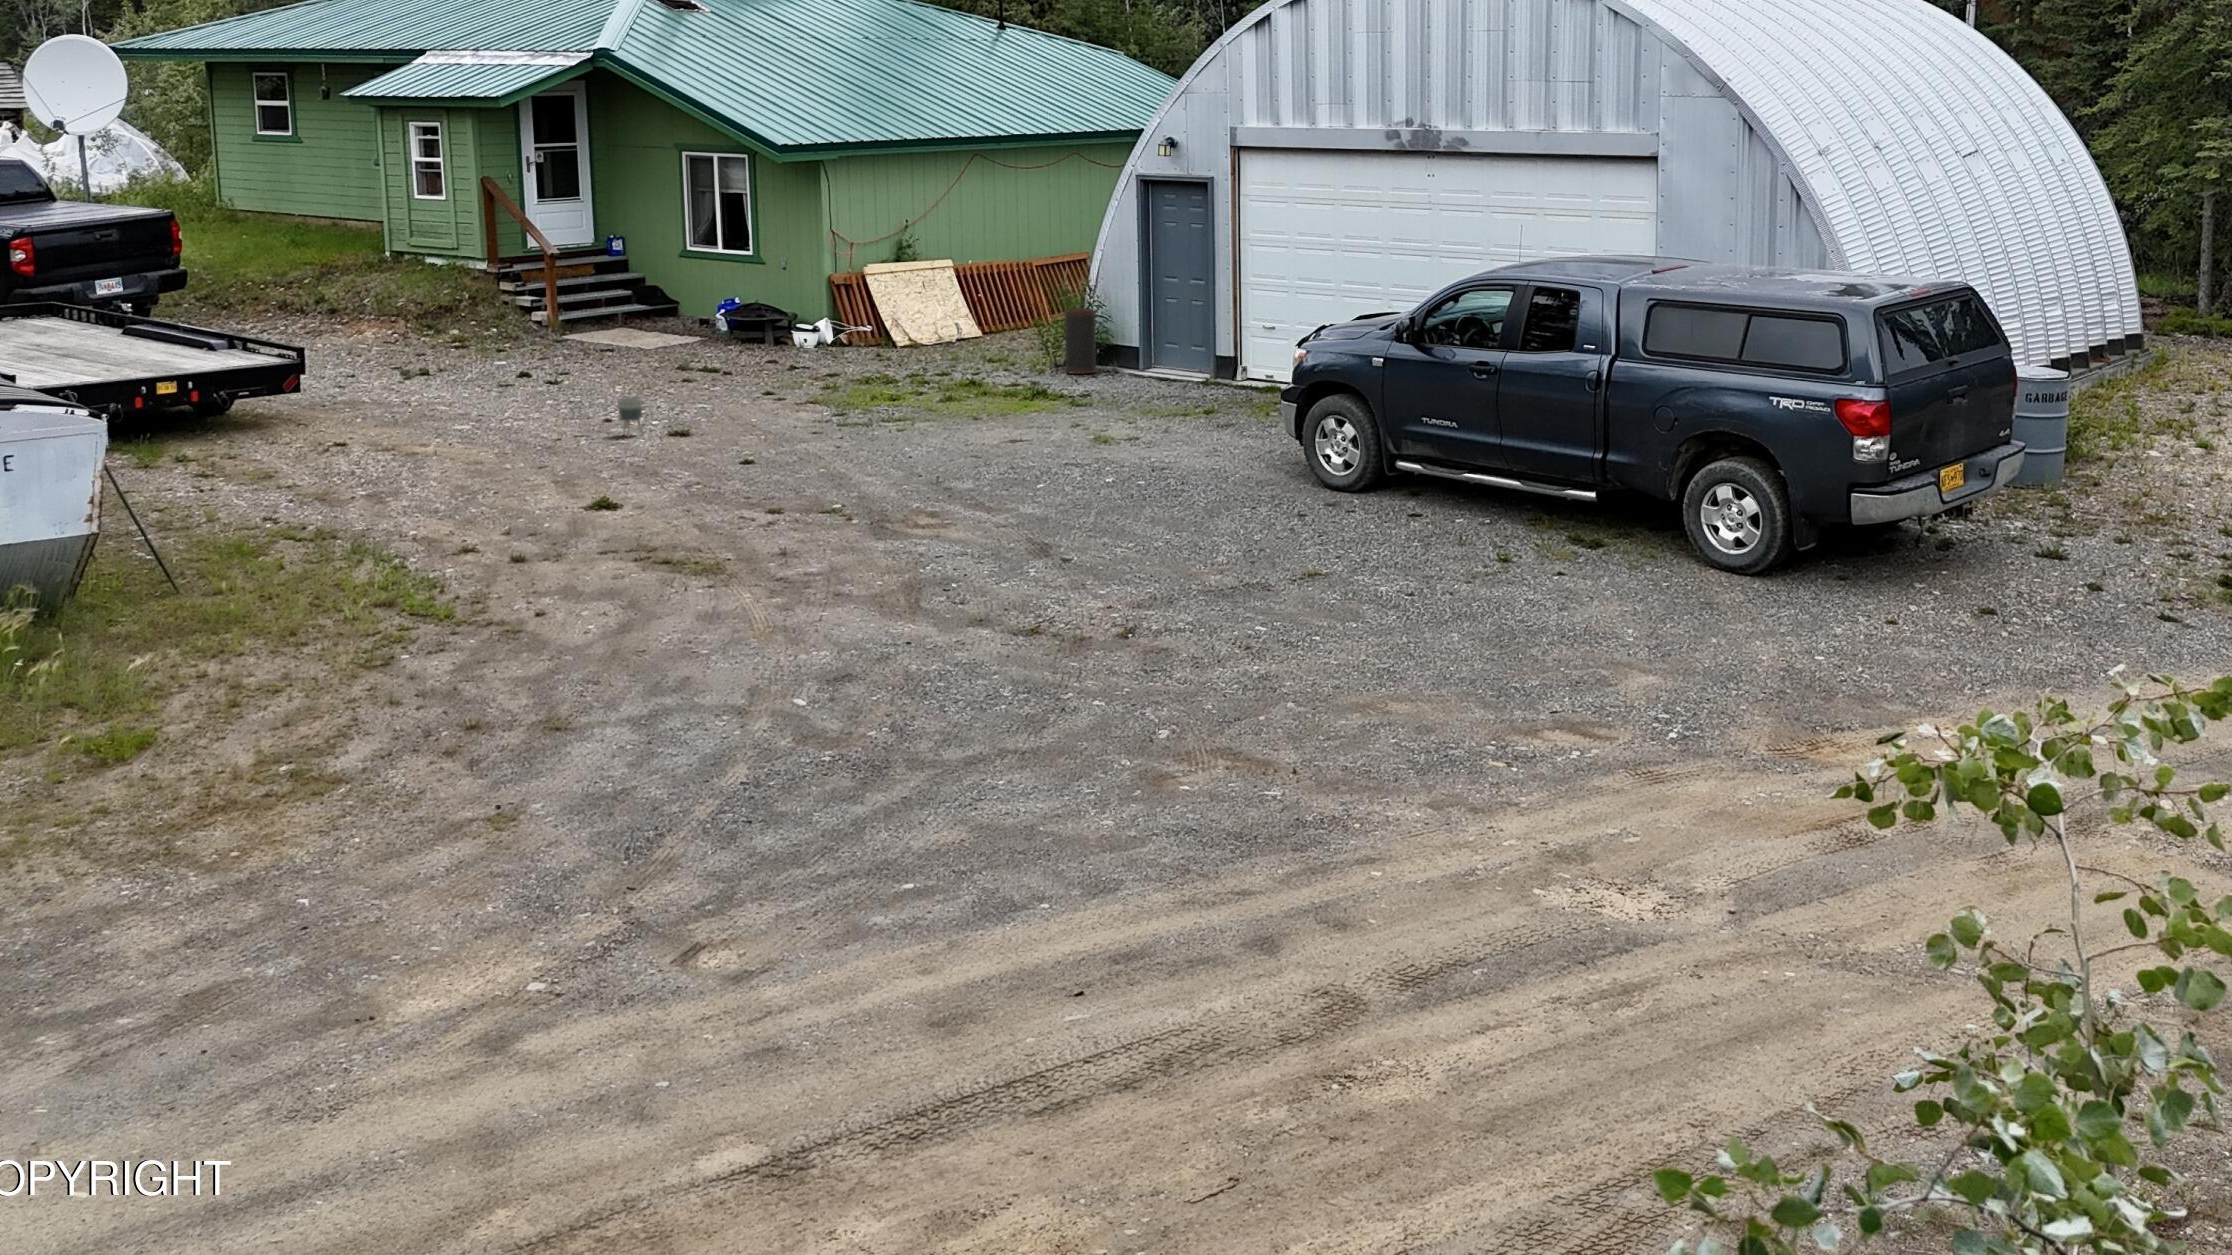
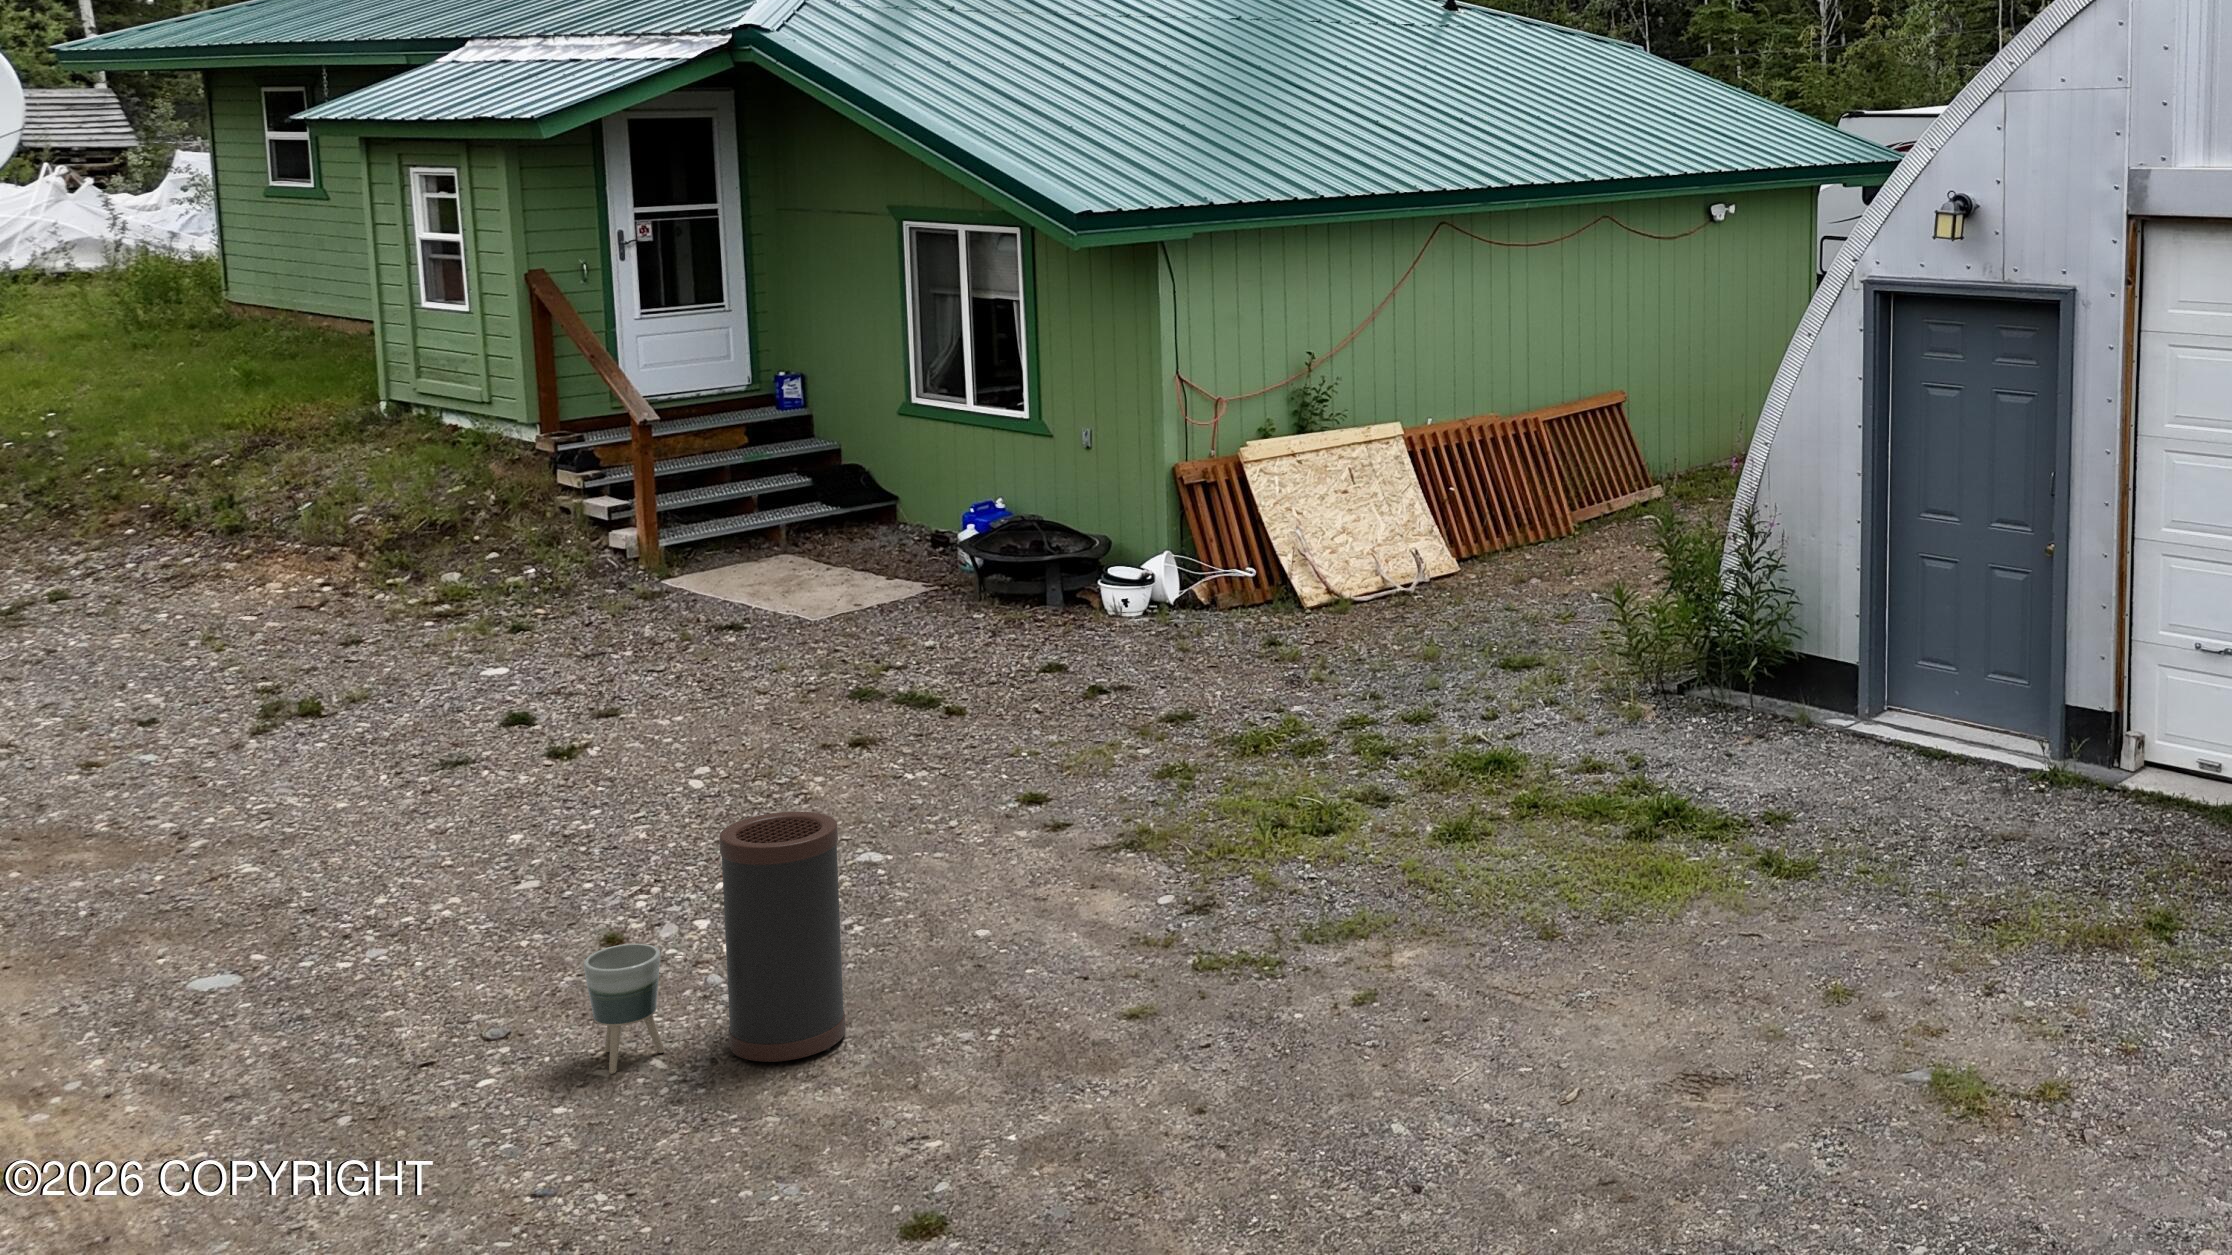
trash can: present [1064,308,1096,374] -> present [719,812,846,1062]

